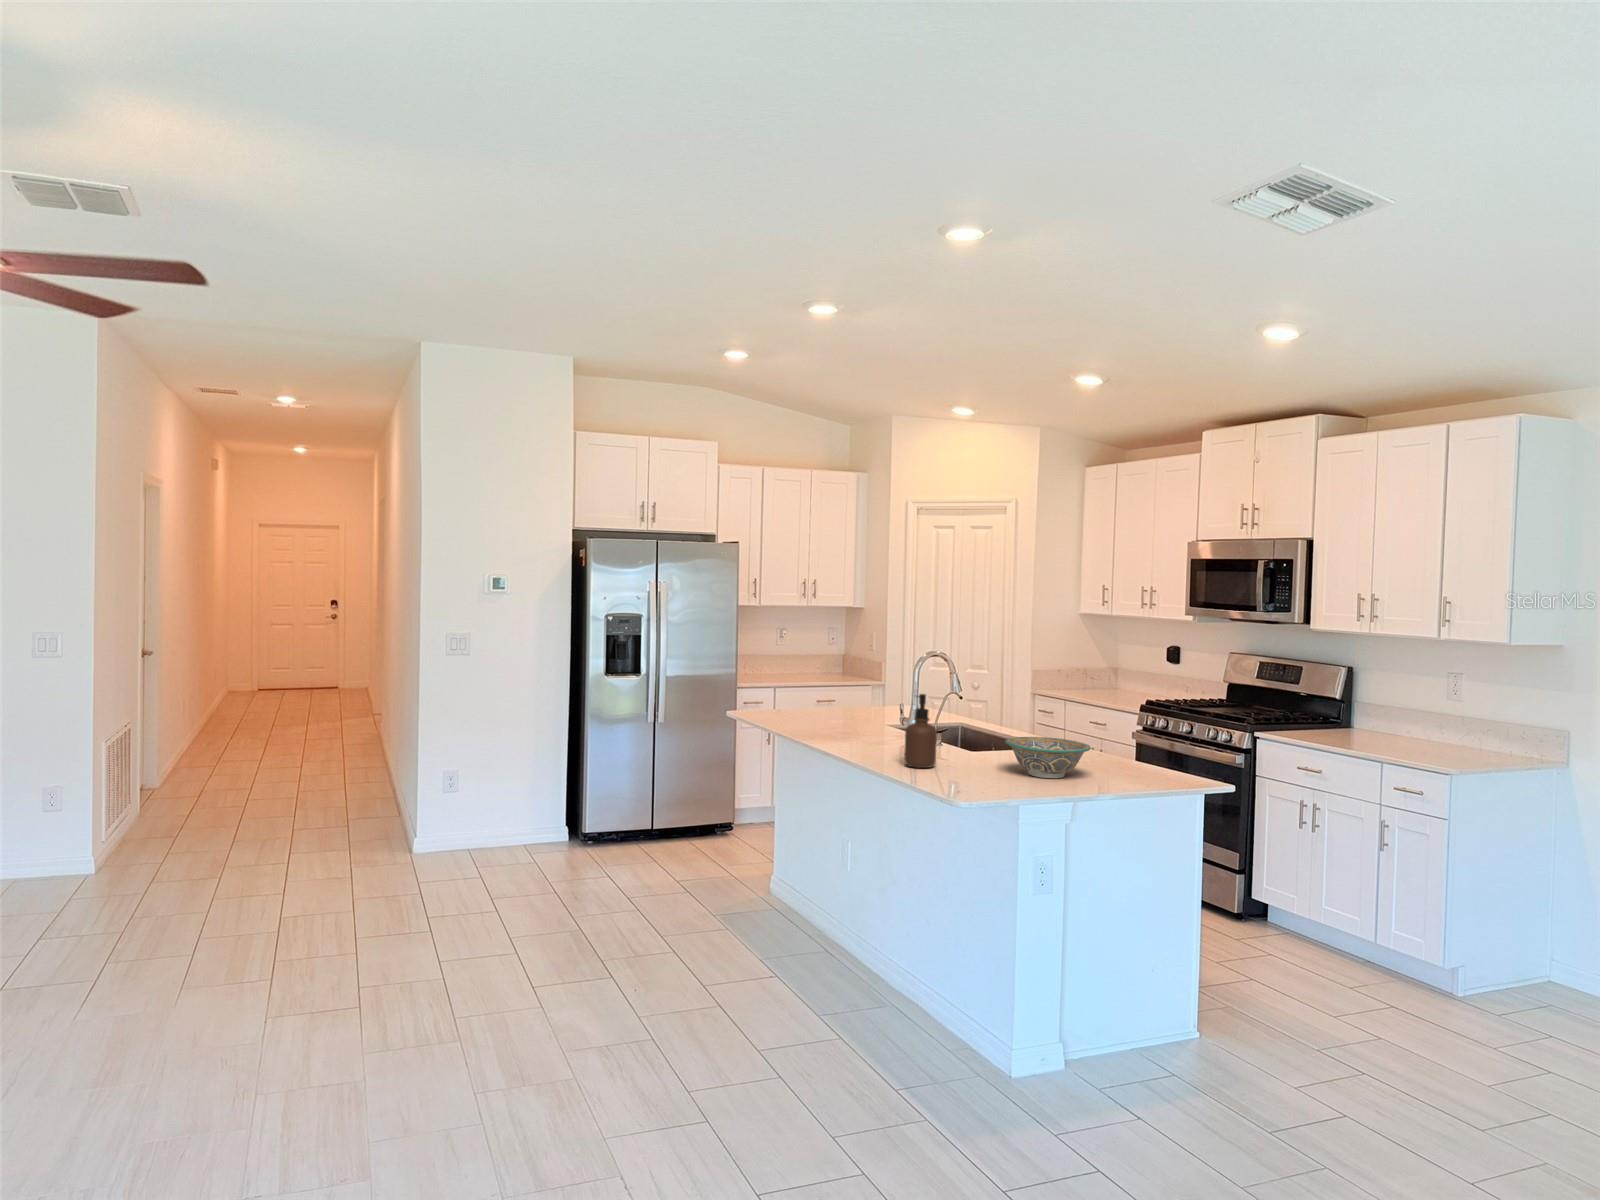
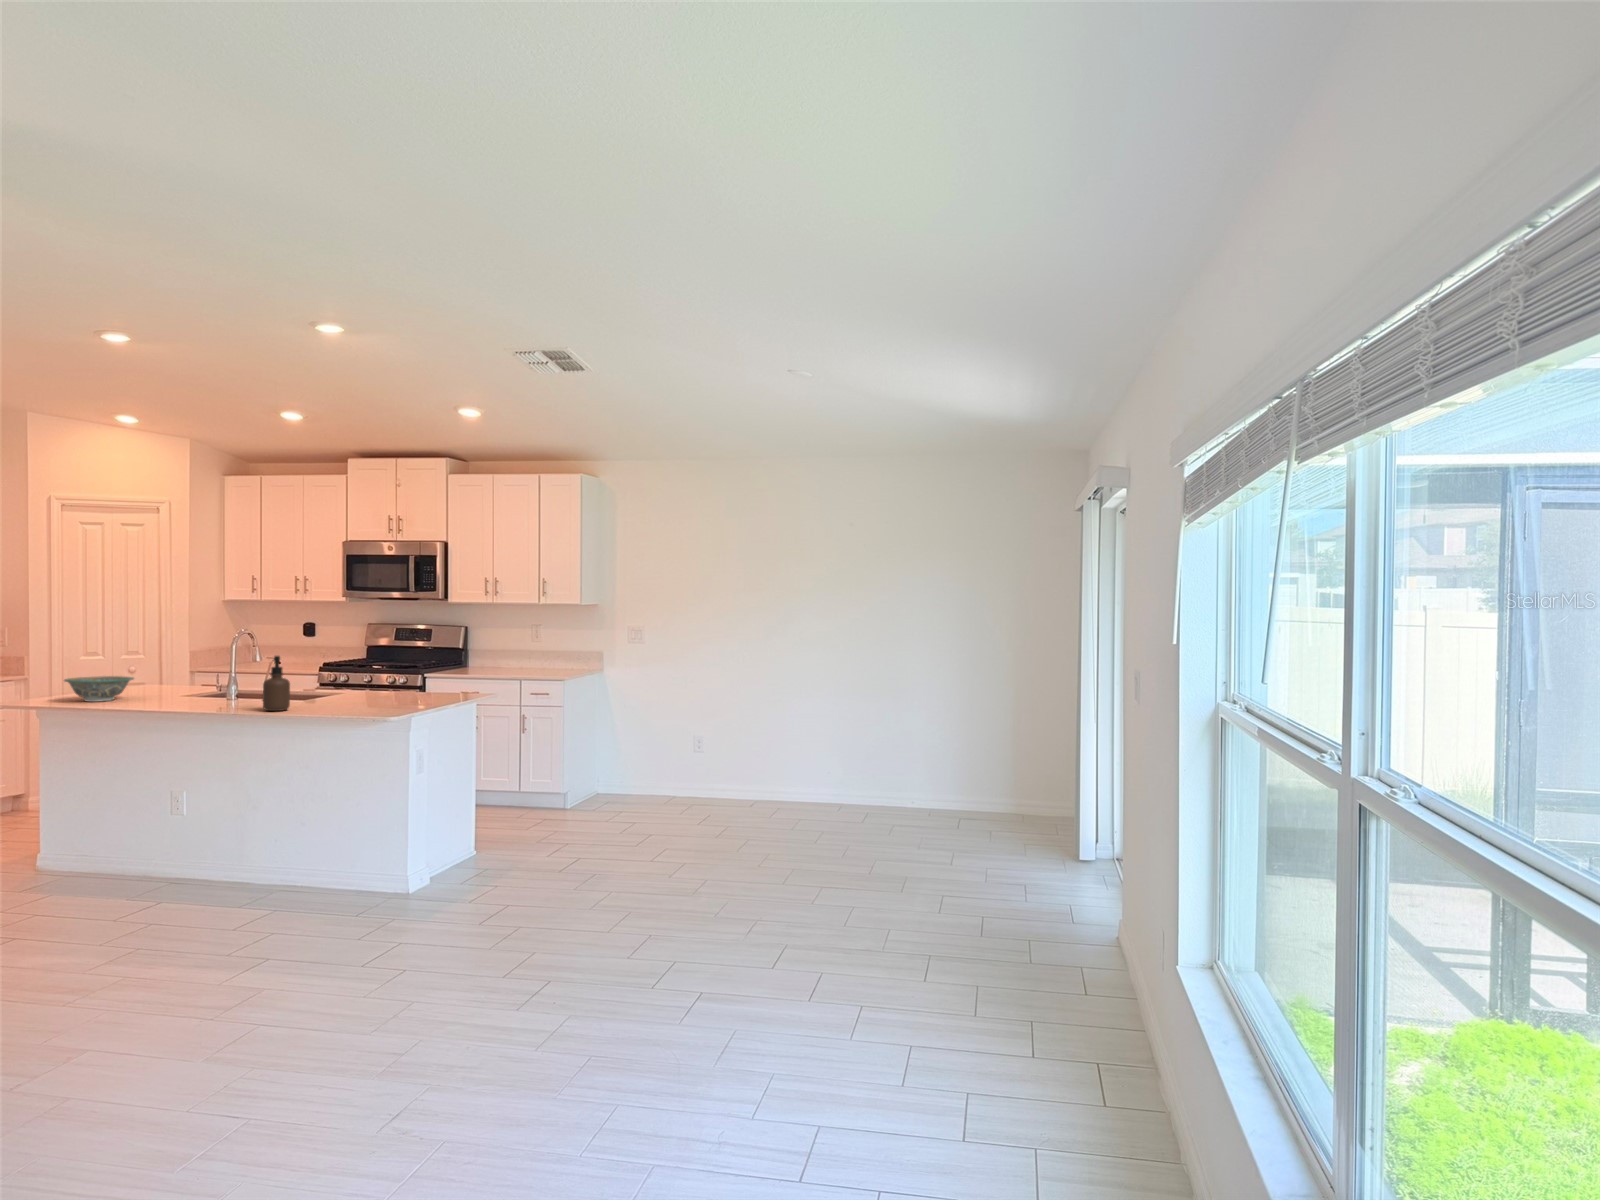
bowl: present [1005,737,1091,778] -> present [64,676,134,702]

